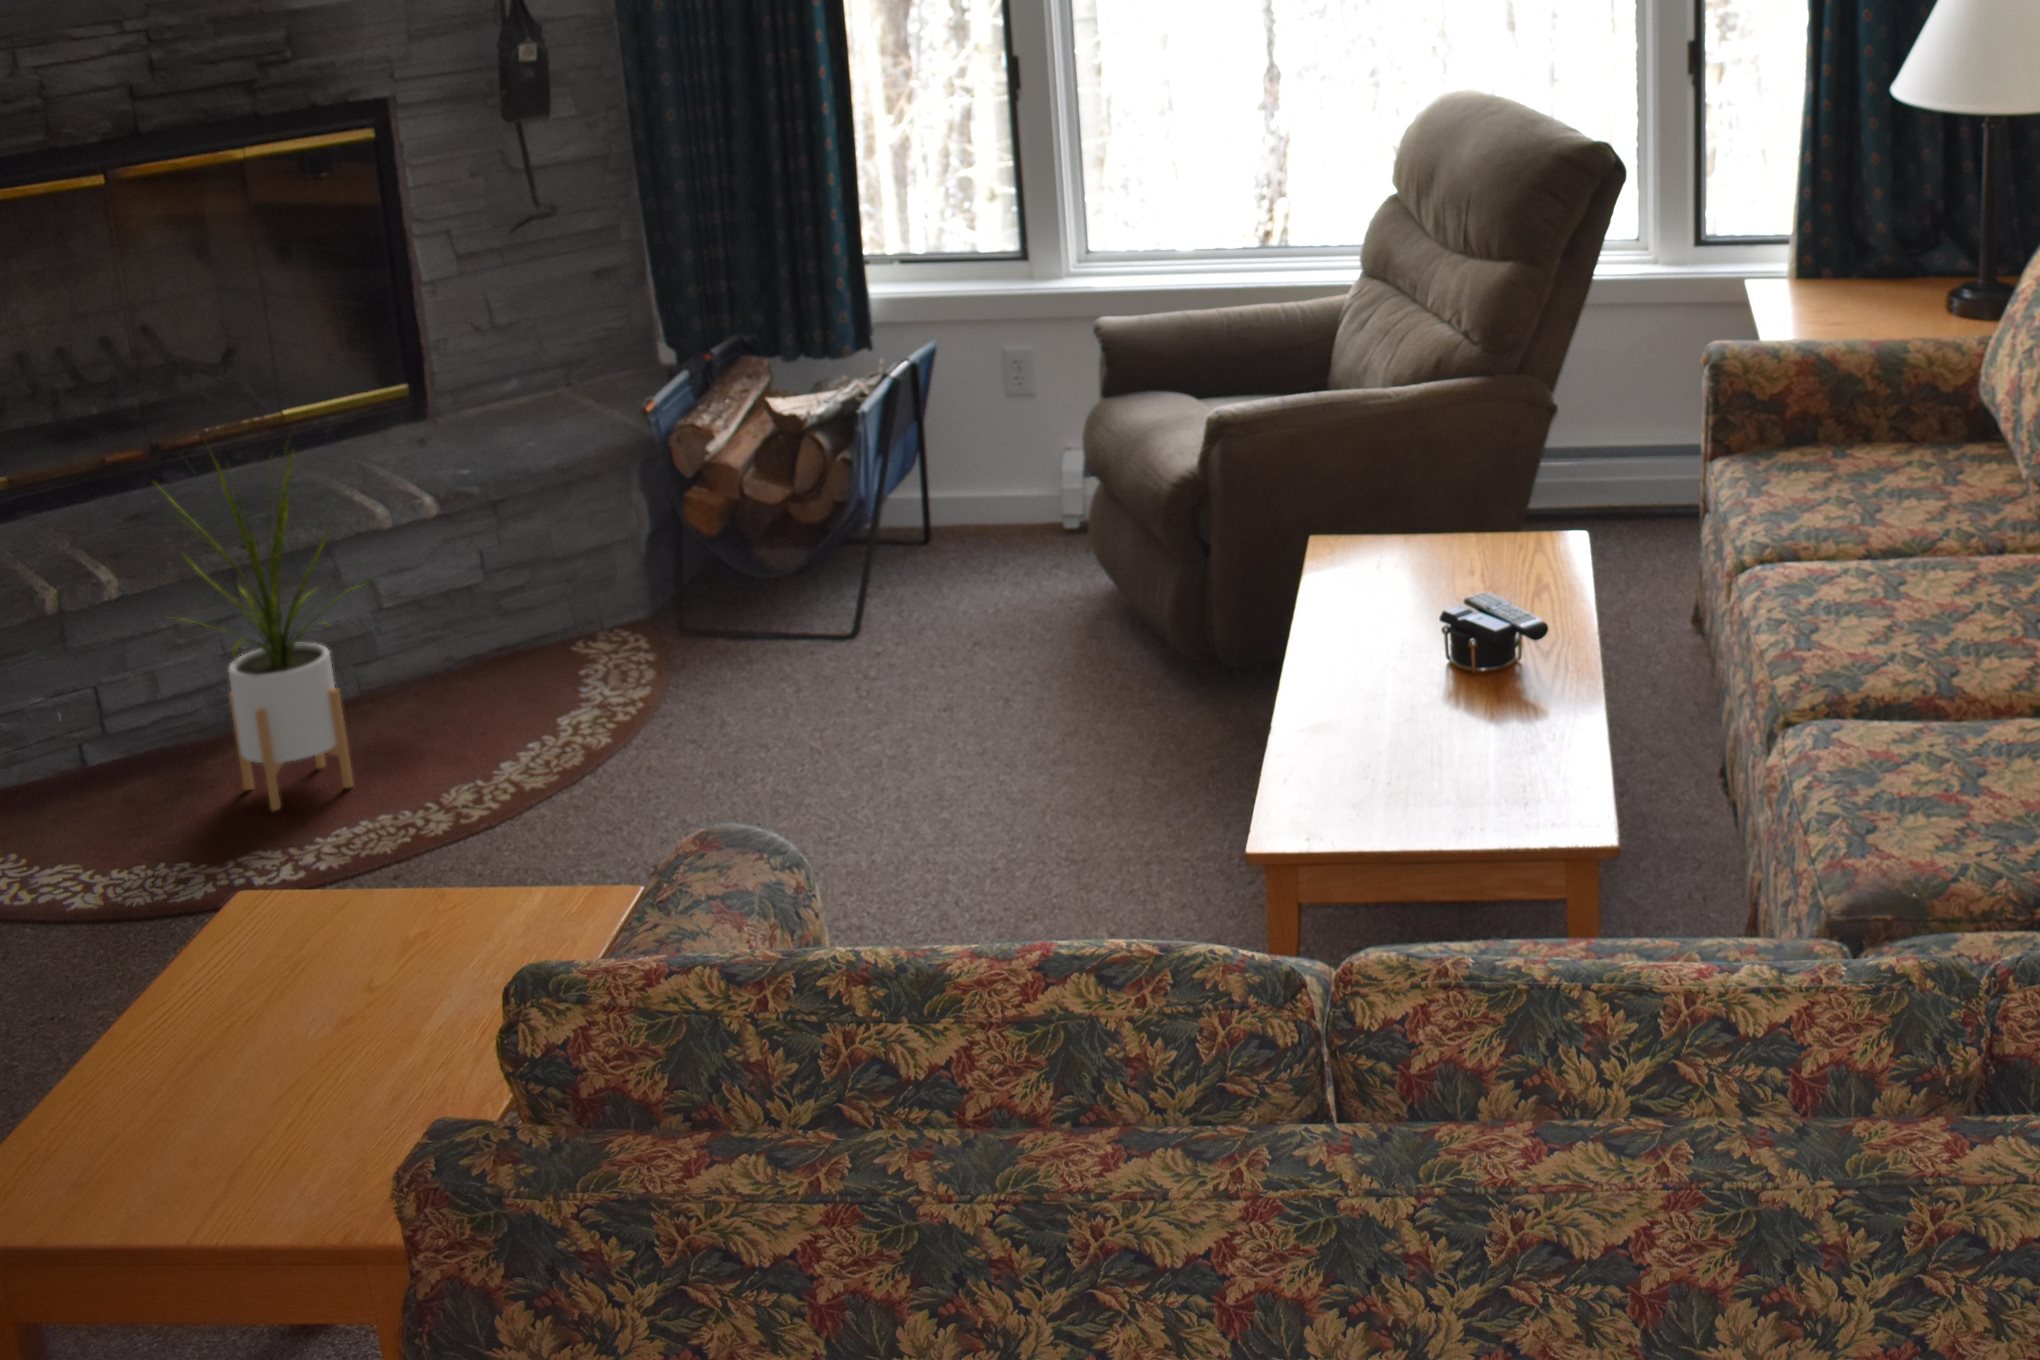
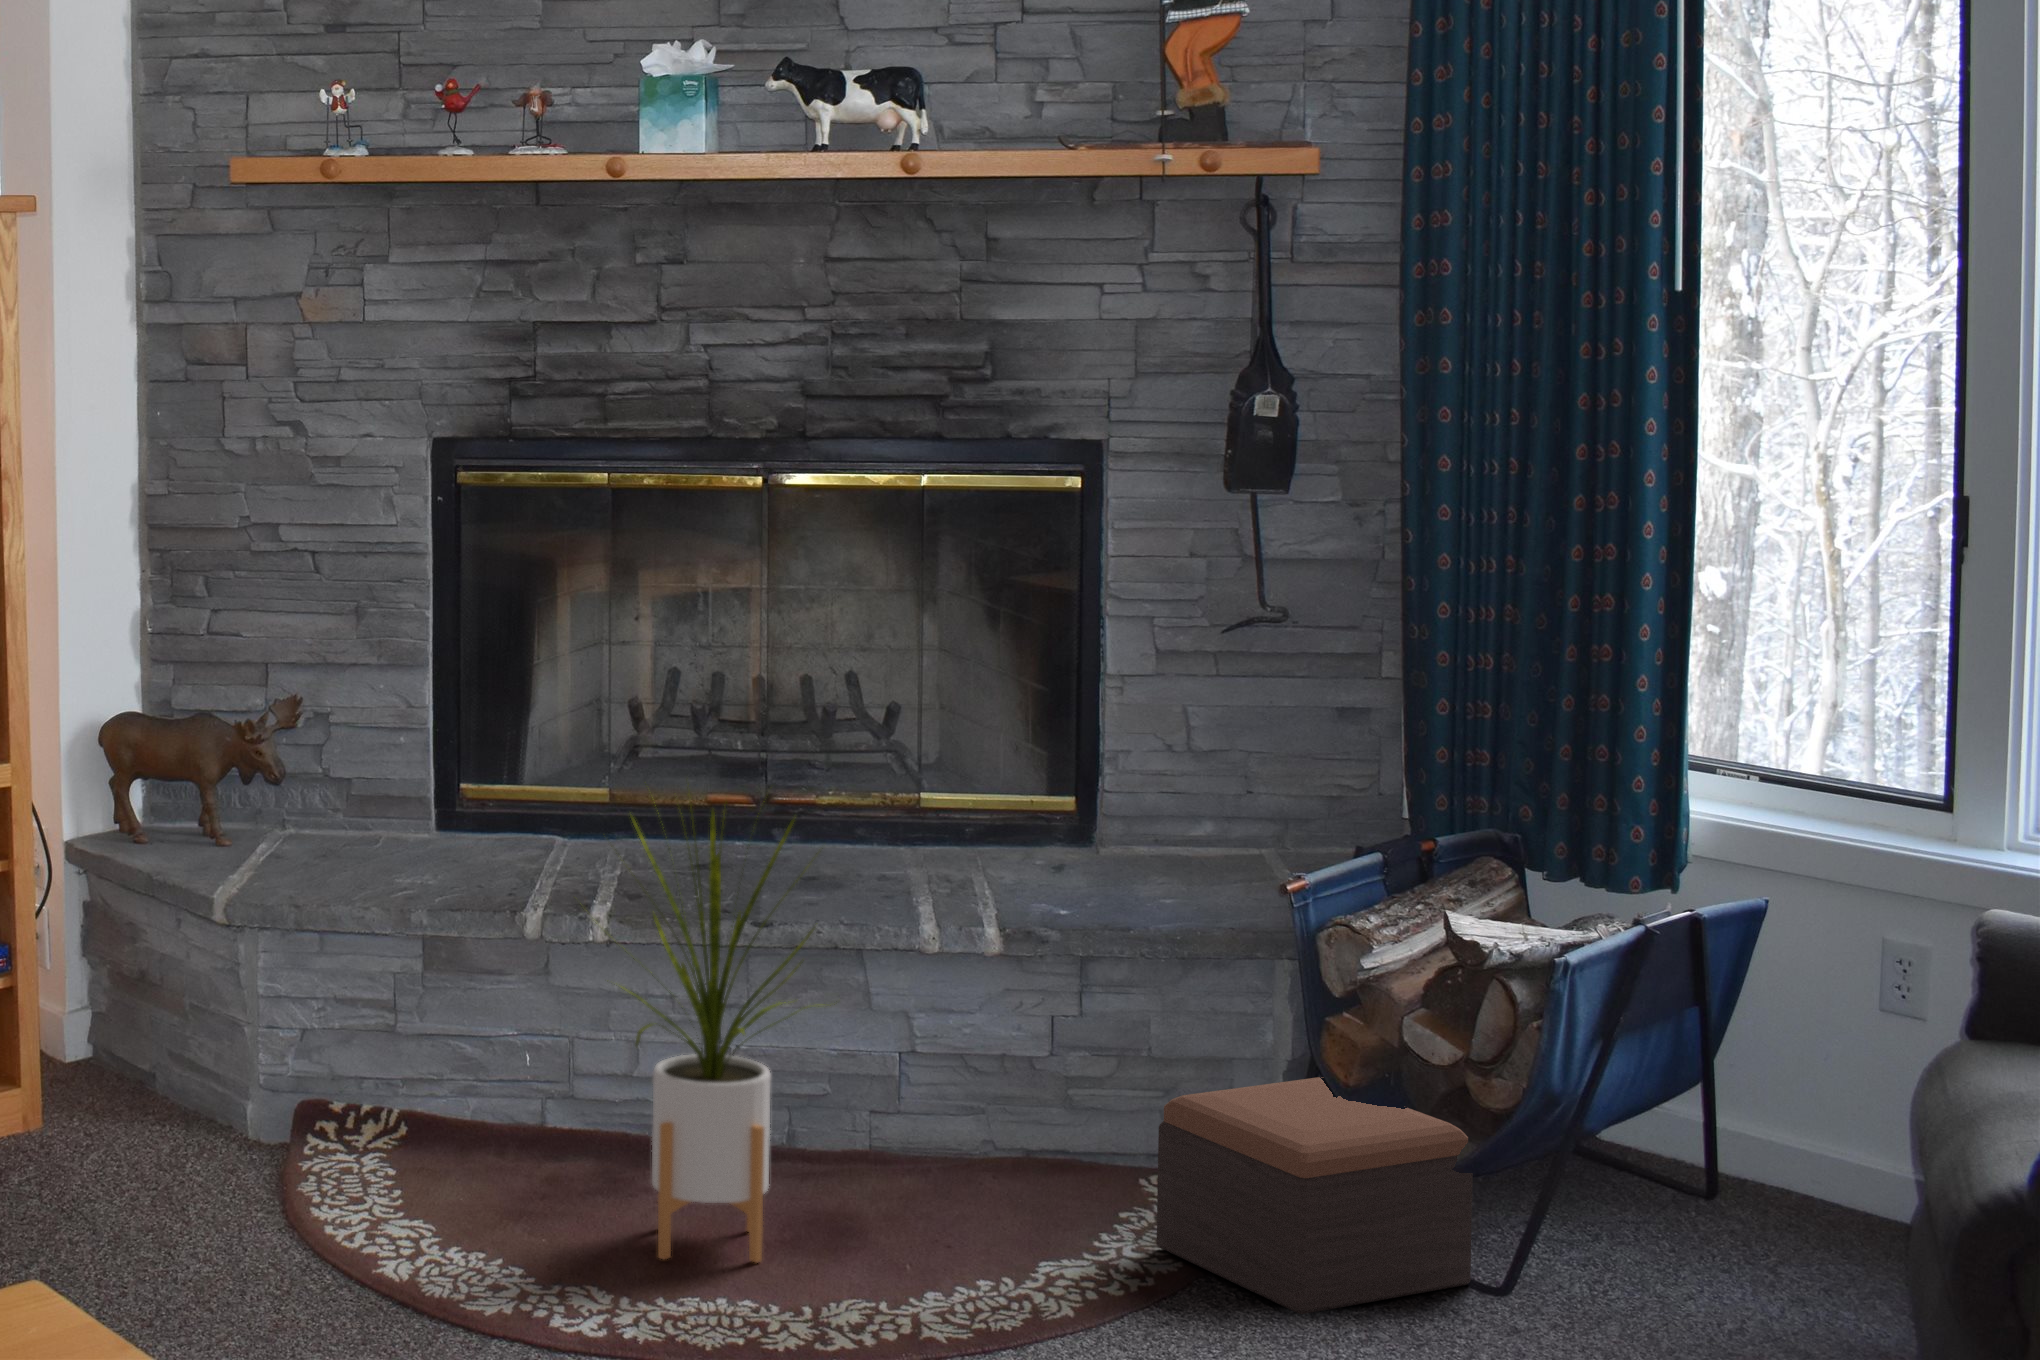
footstool: none [612,532,834,691] -> present [1157,1077,1473,1314]

